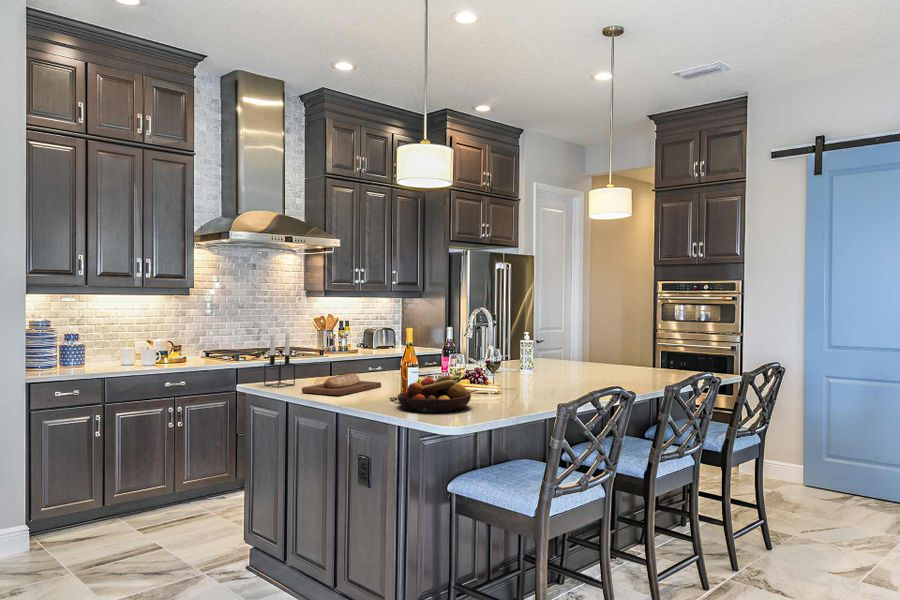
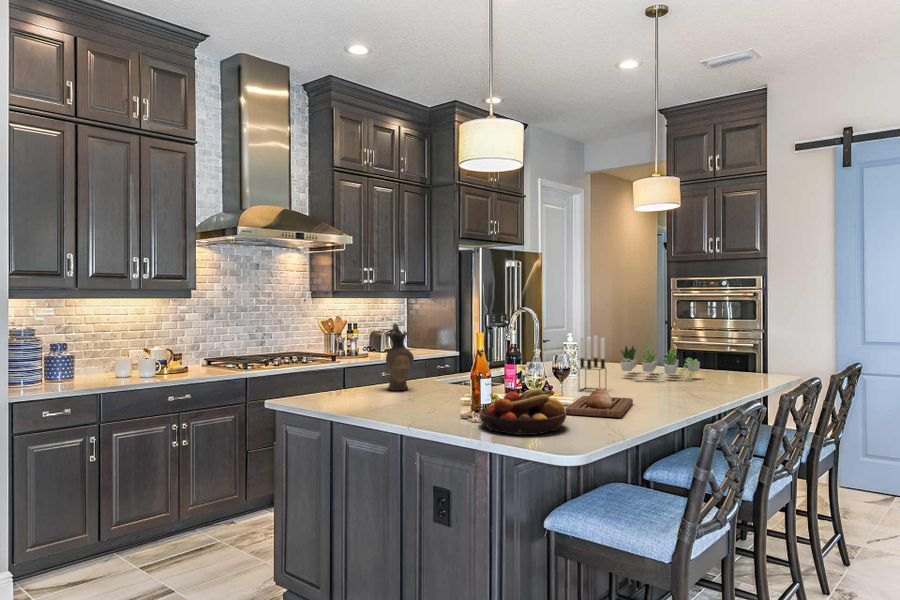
ceramic pitcher: none [346,319,370,379] -> present [386,323,414,390]
candle holder: present [264,333,295,387] -> present [579,336,606,391]
succulent plant: none [569,340,642,376] -> present [621,345,700,381]
bread loaf: present [302,373,381,395] -> present [565,389,633,418]

